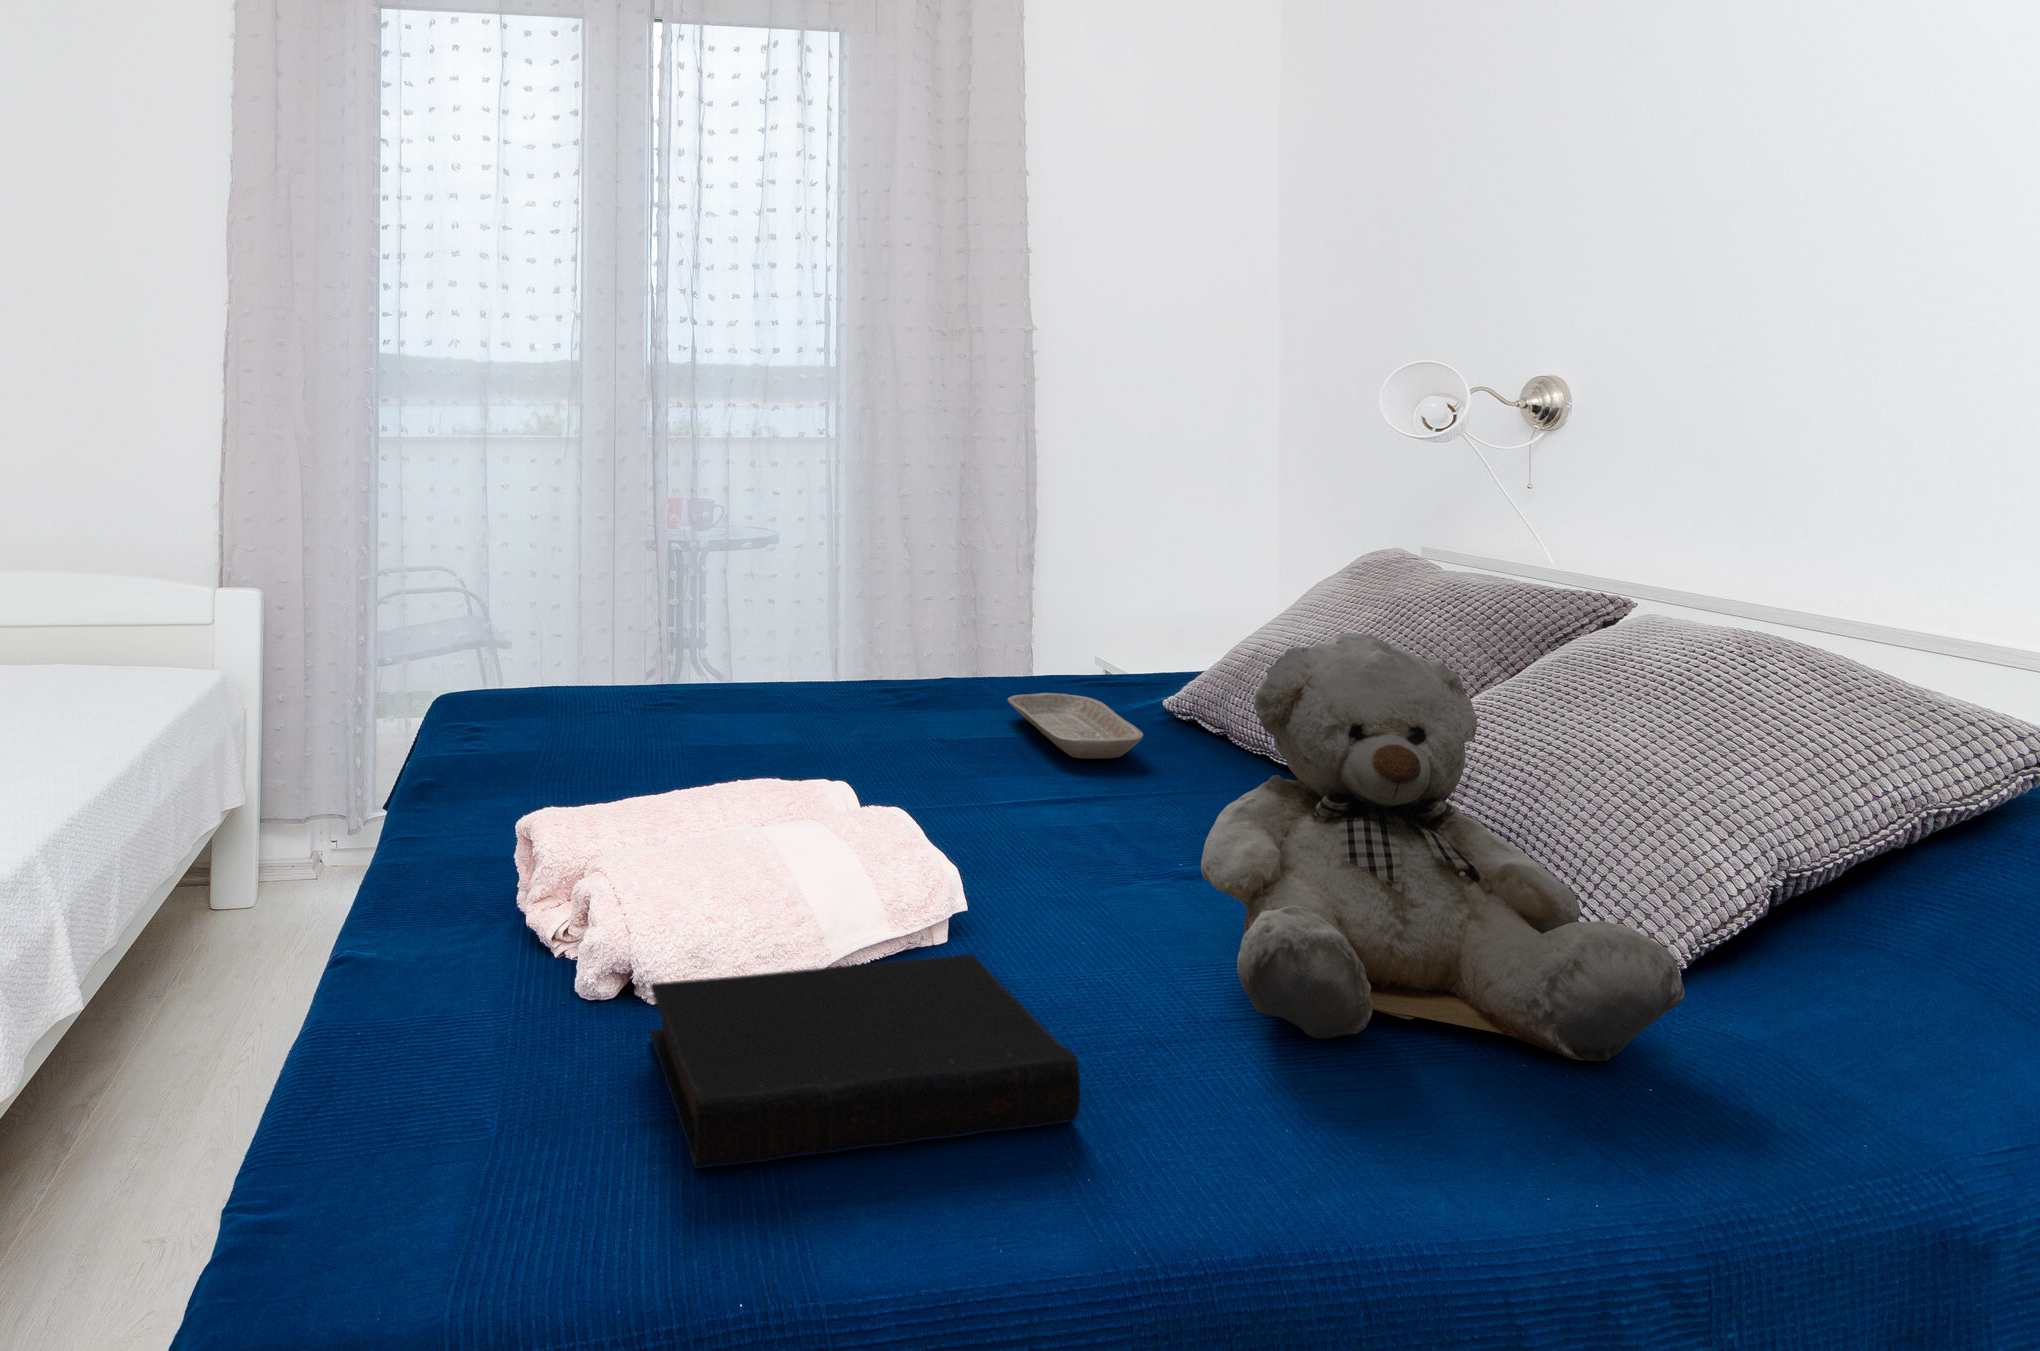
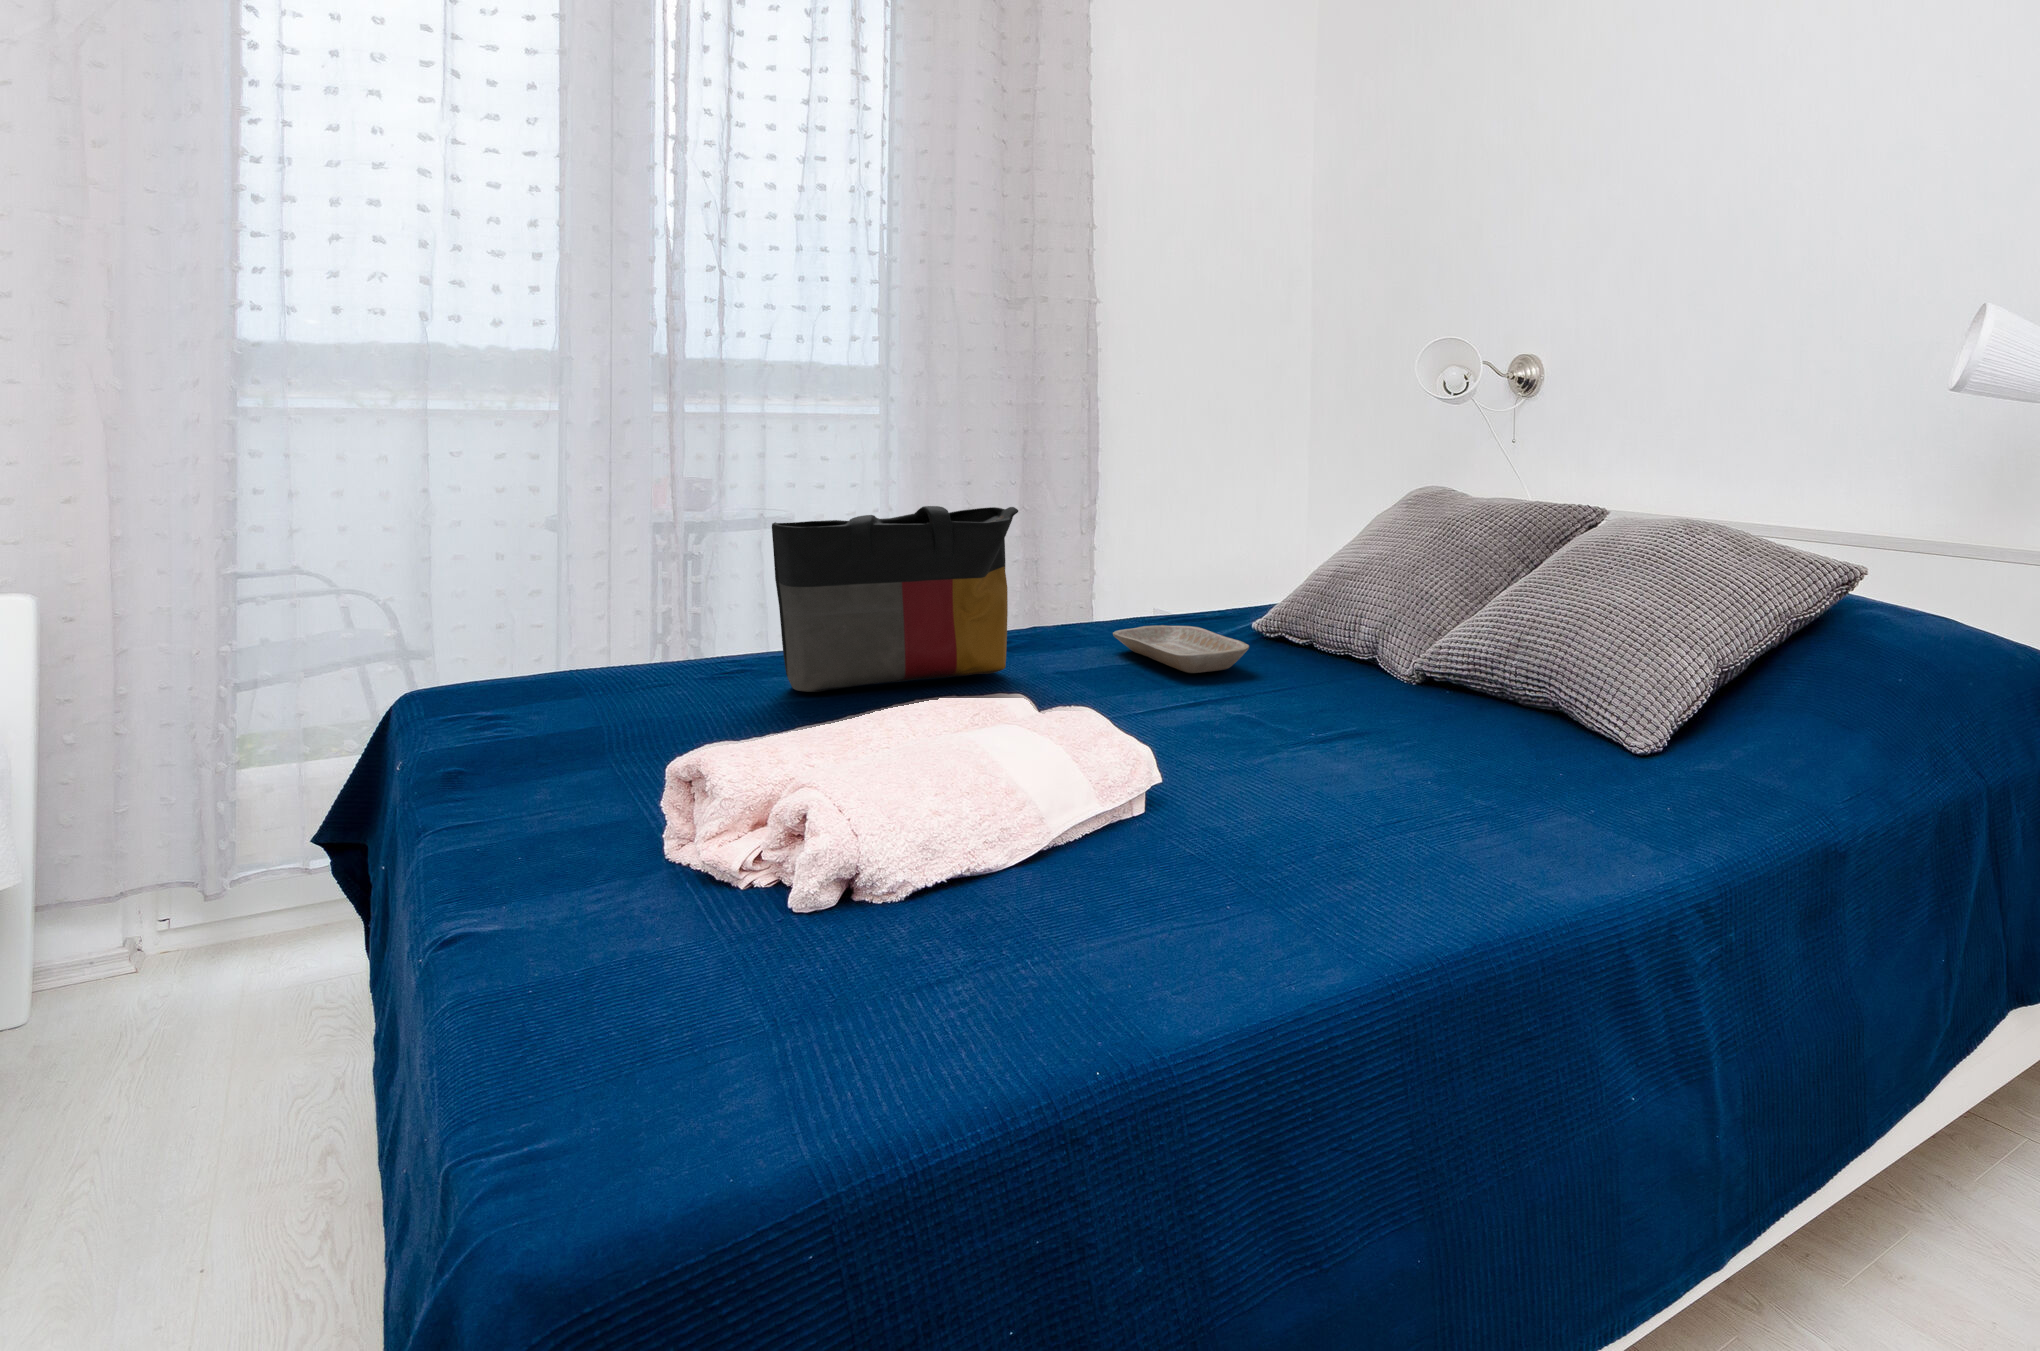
tote bag: none [679,564,901,735] -> present [772,506,1018,692]
teddy bear: present [1201,633,1685,1062] -> none [1358,511,1695,821]
book: present [650,954,1080,1169] -> none [899,803,1325,1004]

